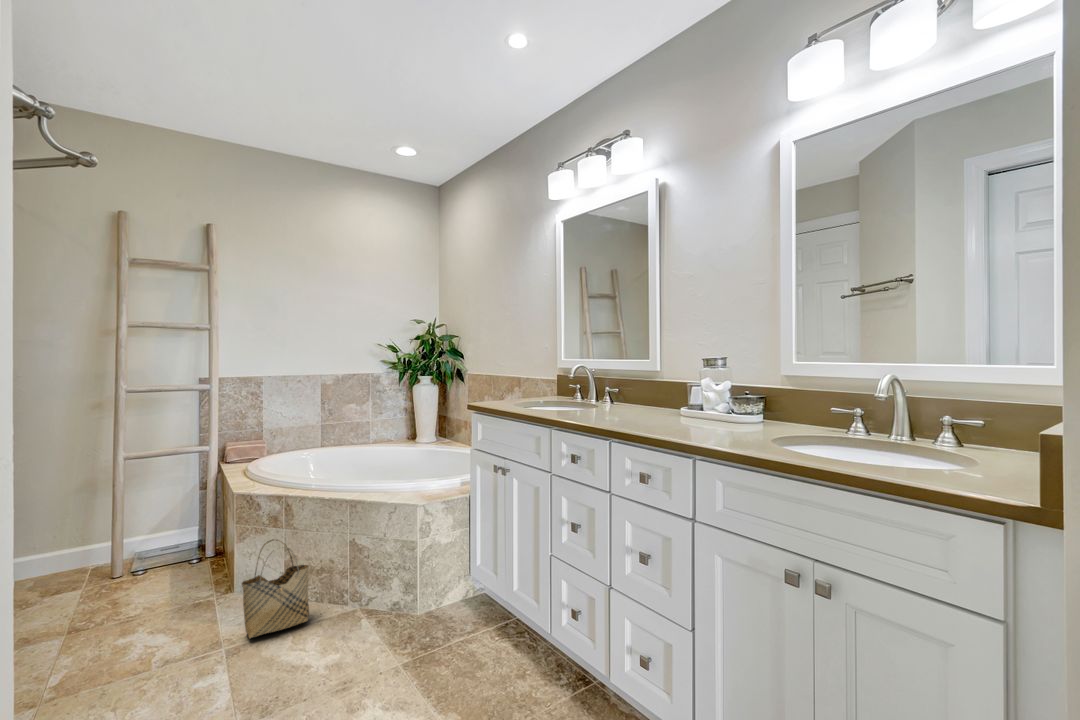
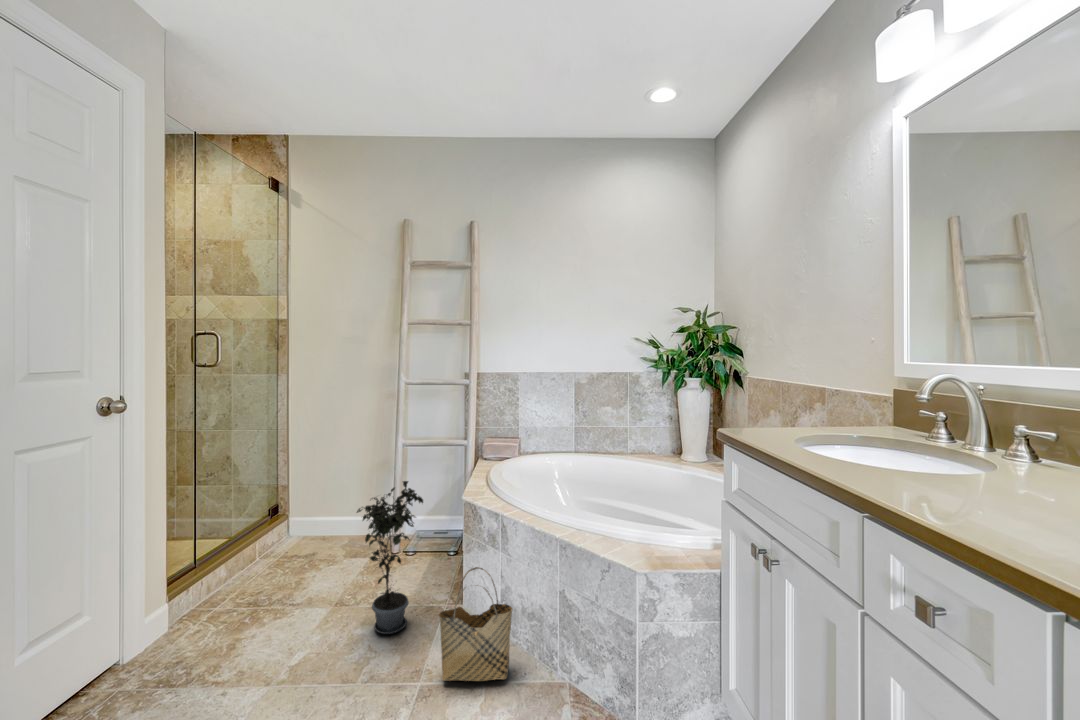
potted plant: none [122,479,201,634] -> present [357,481,423,634]

